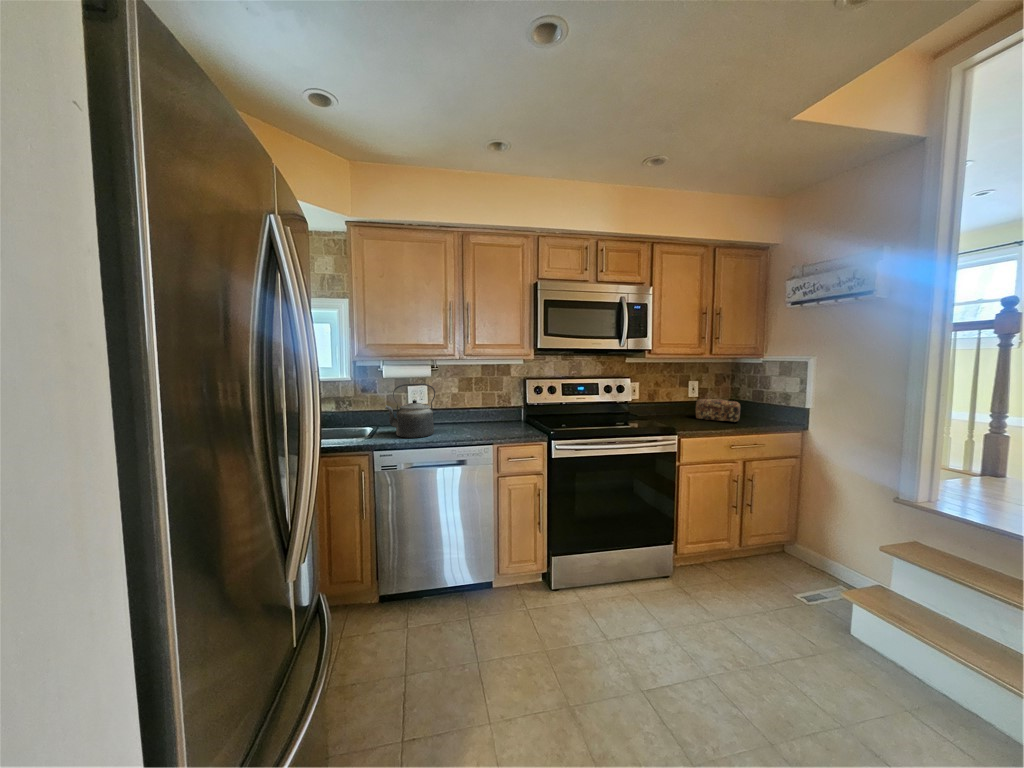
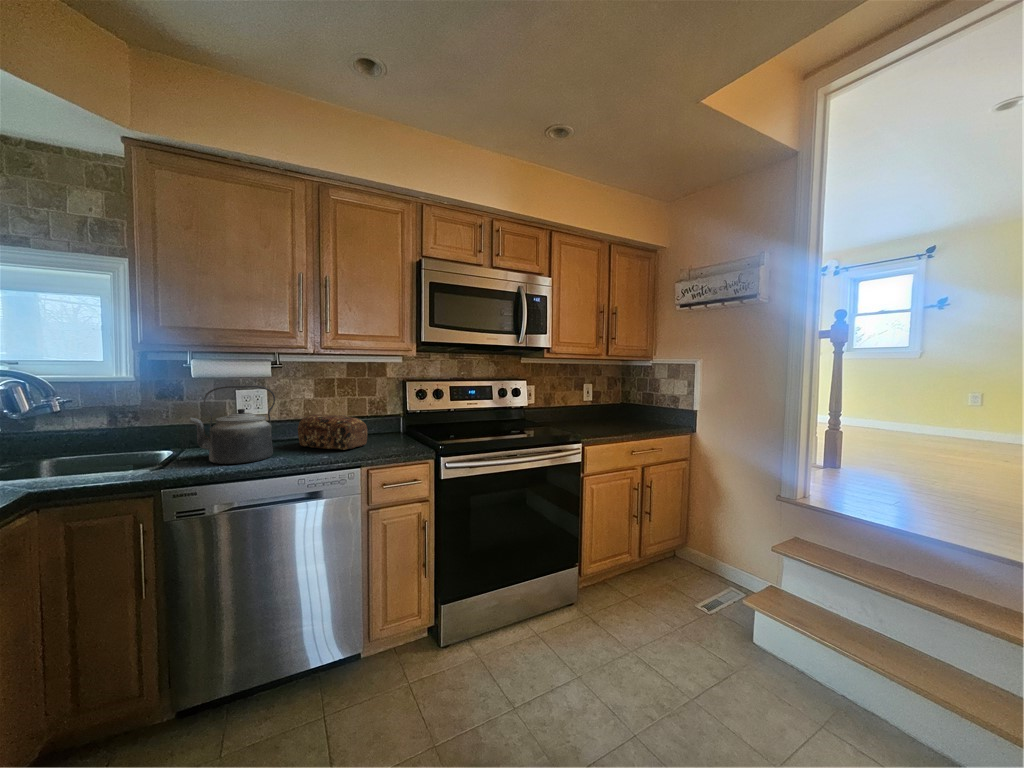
bread loaf: present [696,399,740,421] -> present [298,414,368,450]

